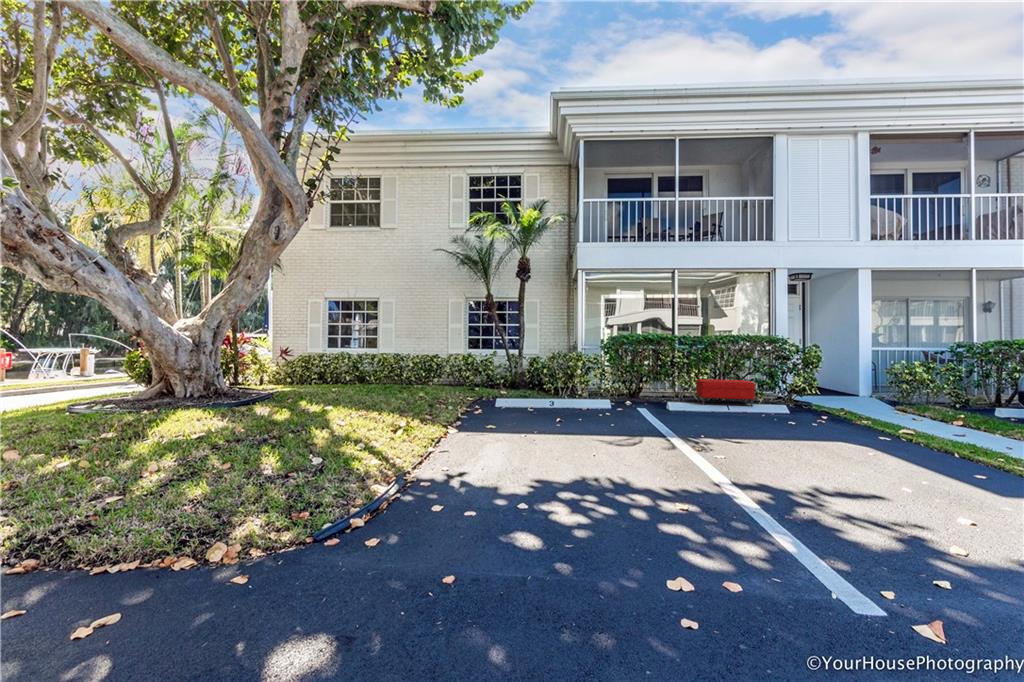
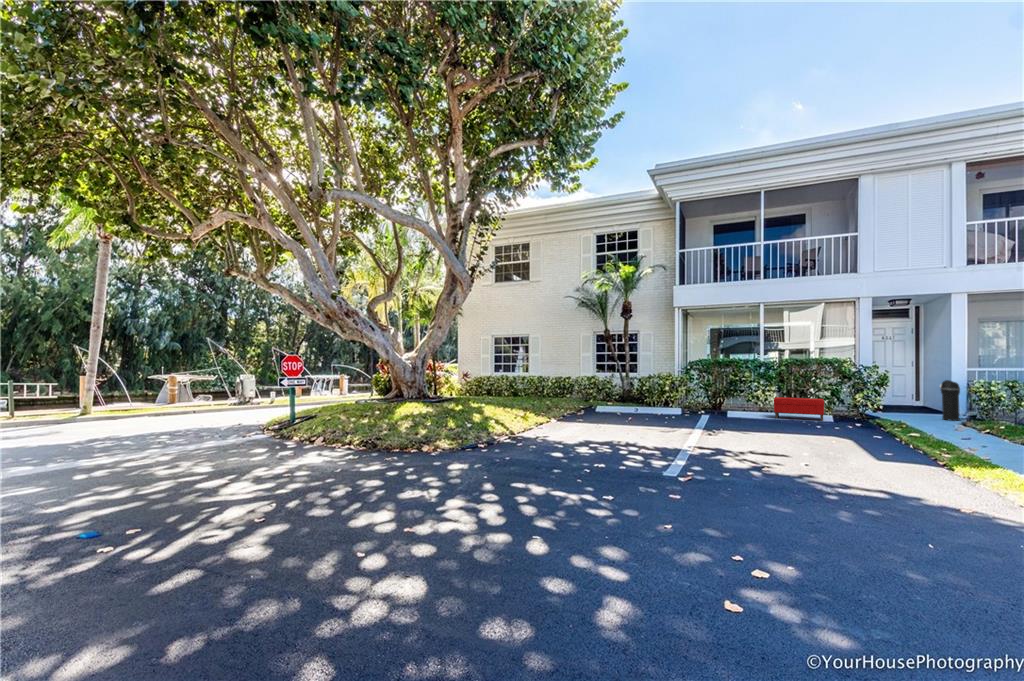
trash can: none [839,358,858,399] -> present [940,380,960,421]

